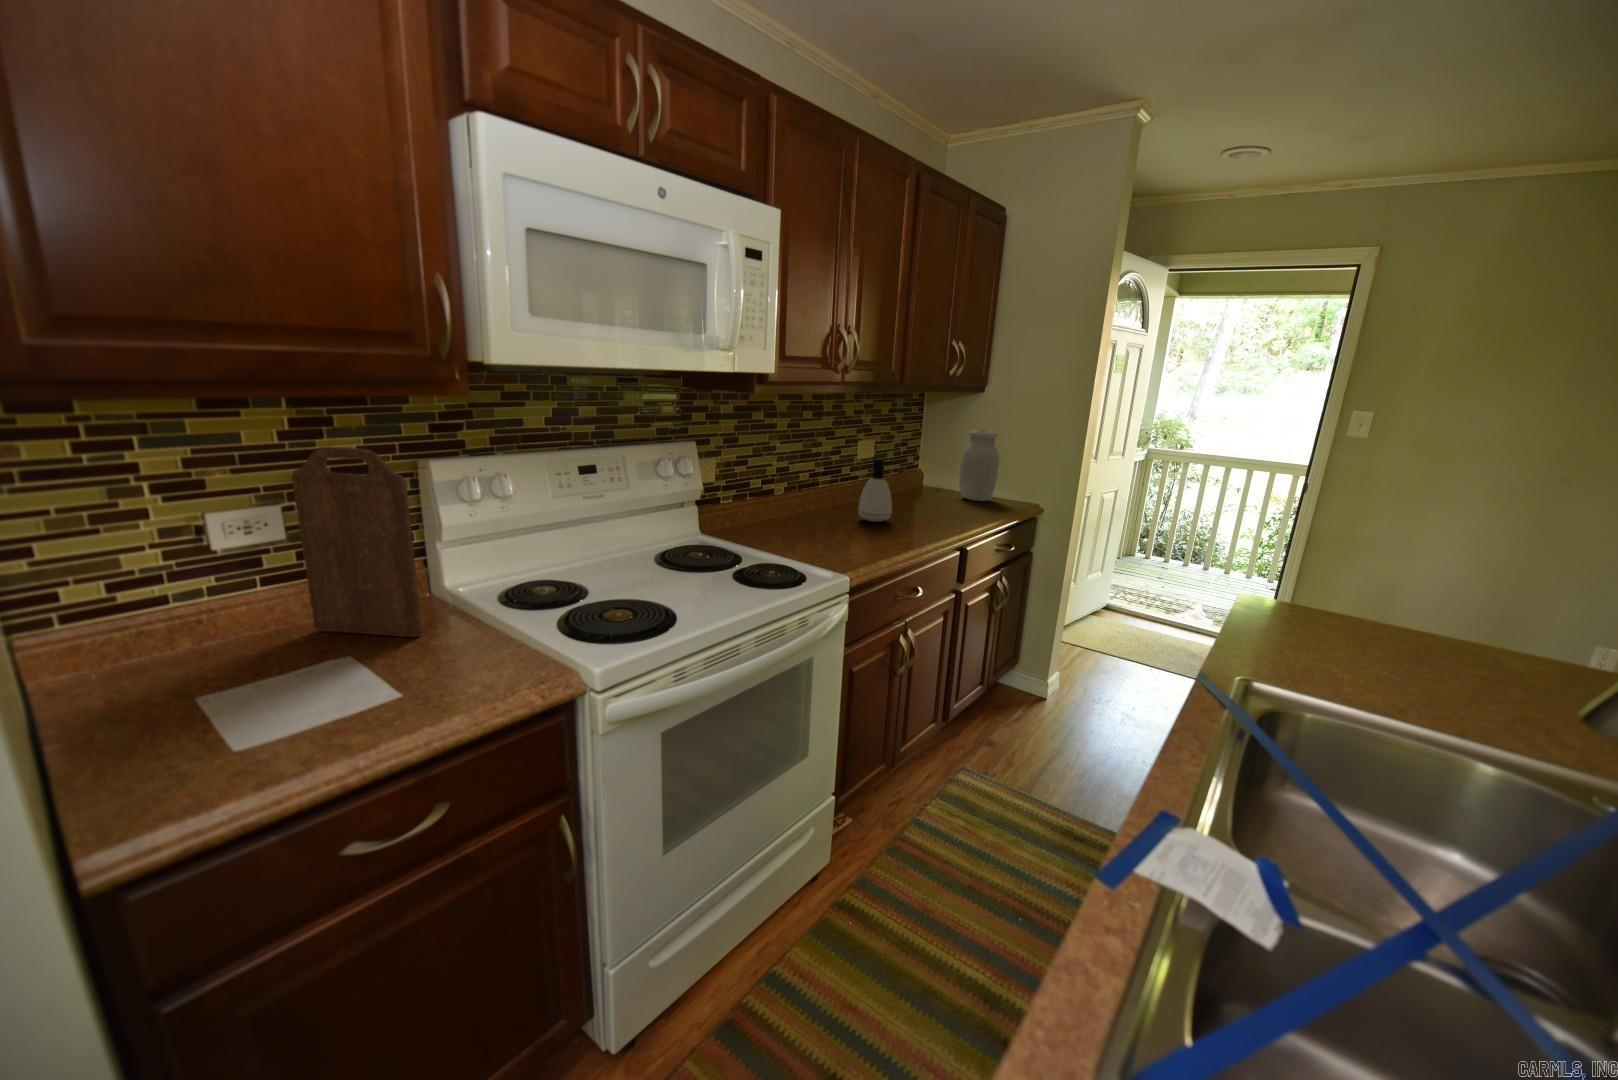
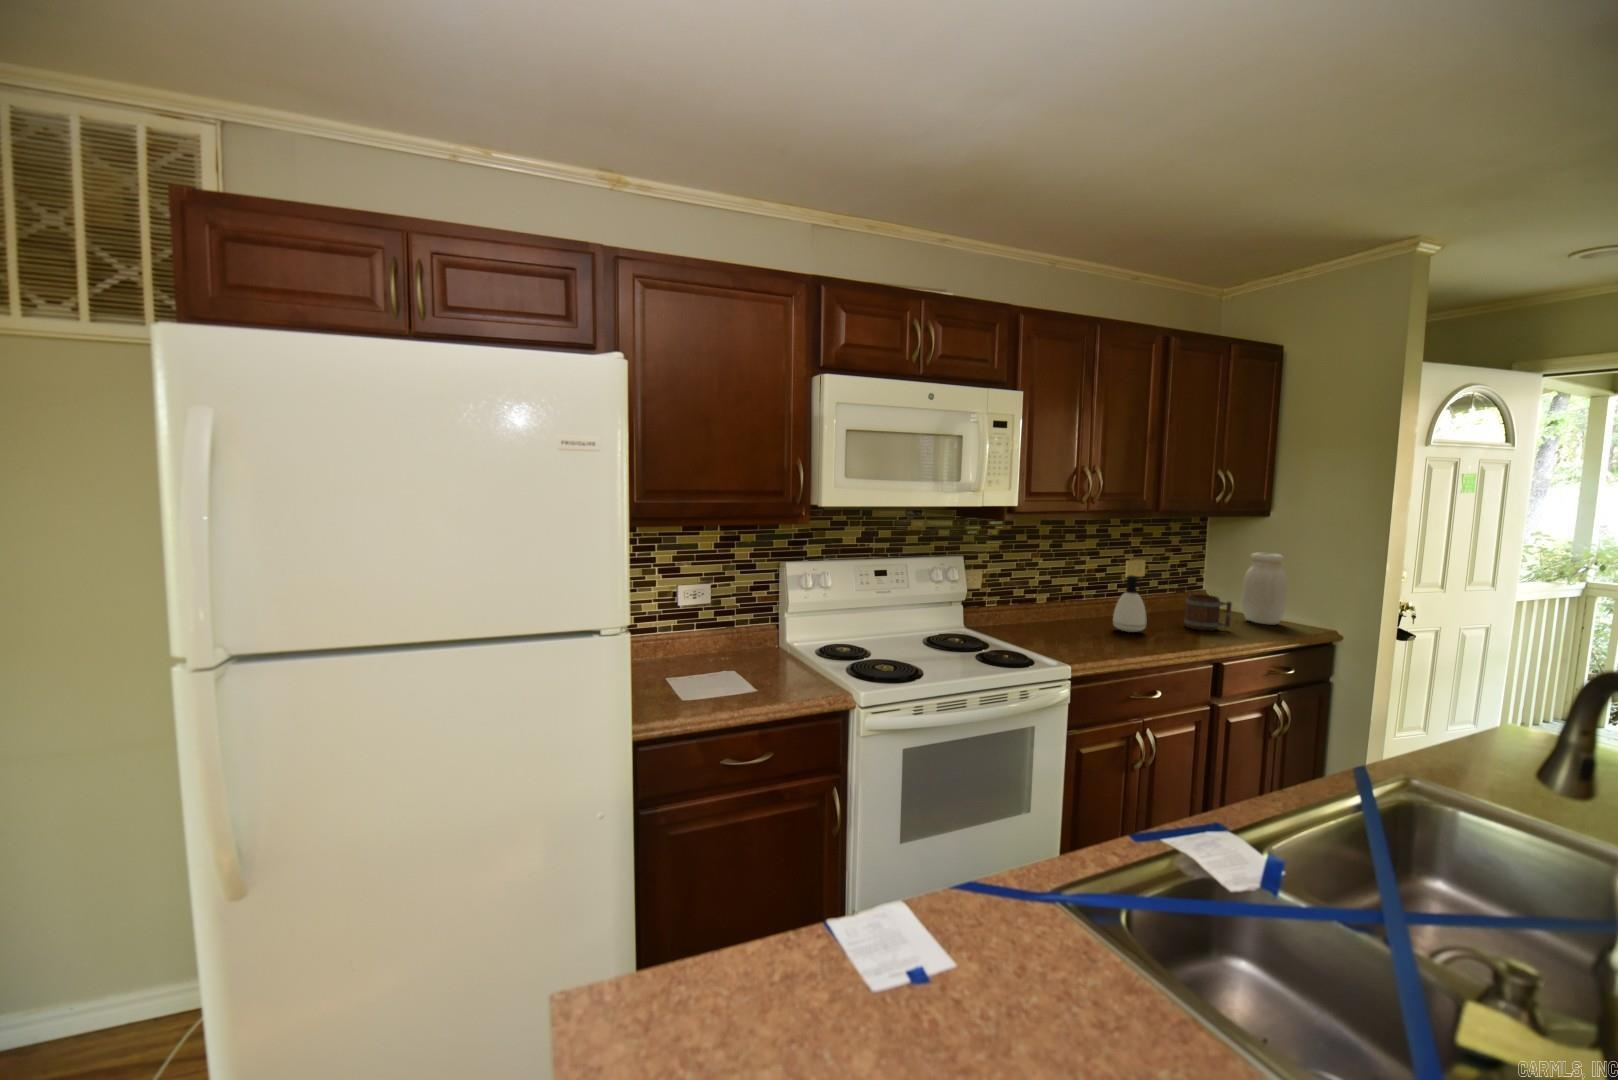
cutting board: present [292,447,422,637] -> none [718,552,773,667]
mug: none [918,475,962,513] -> present [1184,594,1232,630]

